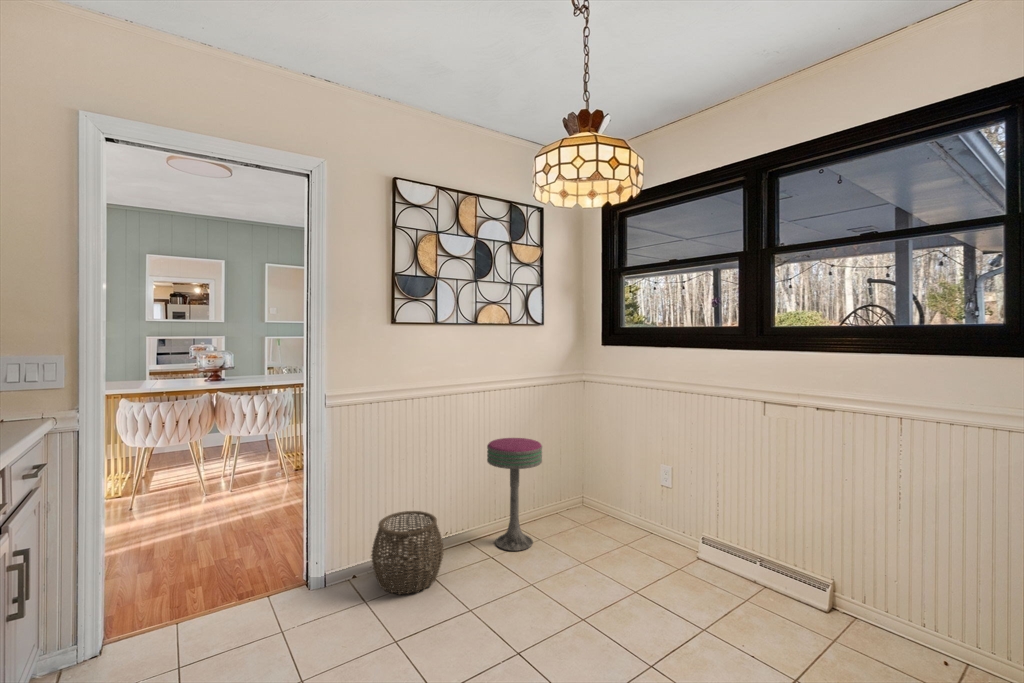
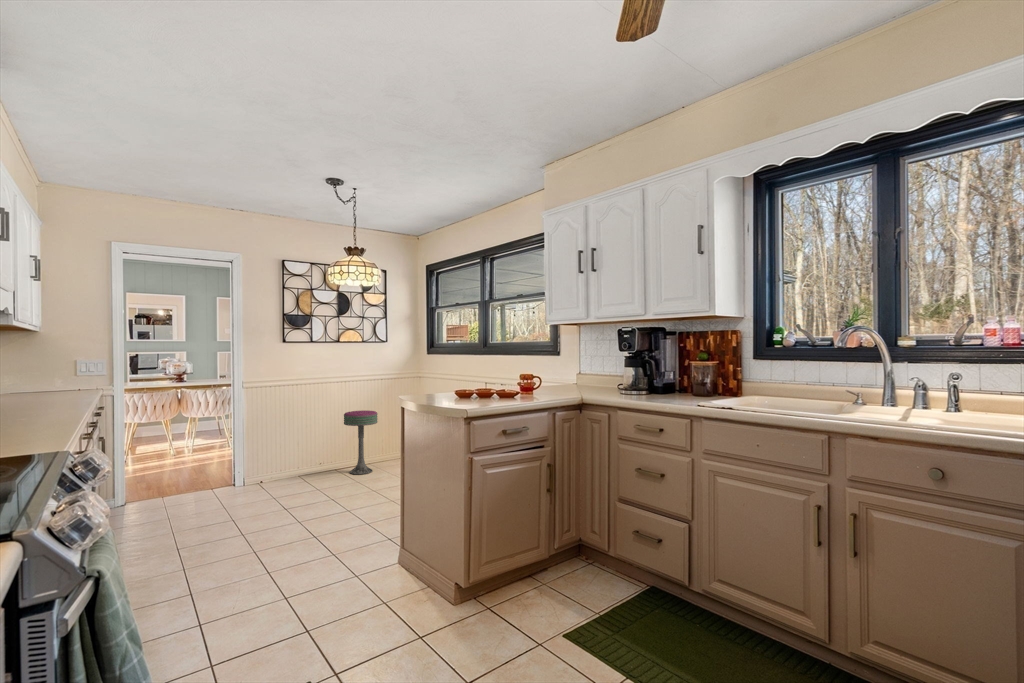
woven basket: present [371,511,443,594] -> none [269,449,311,488]

